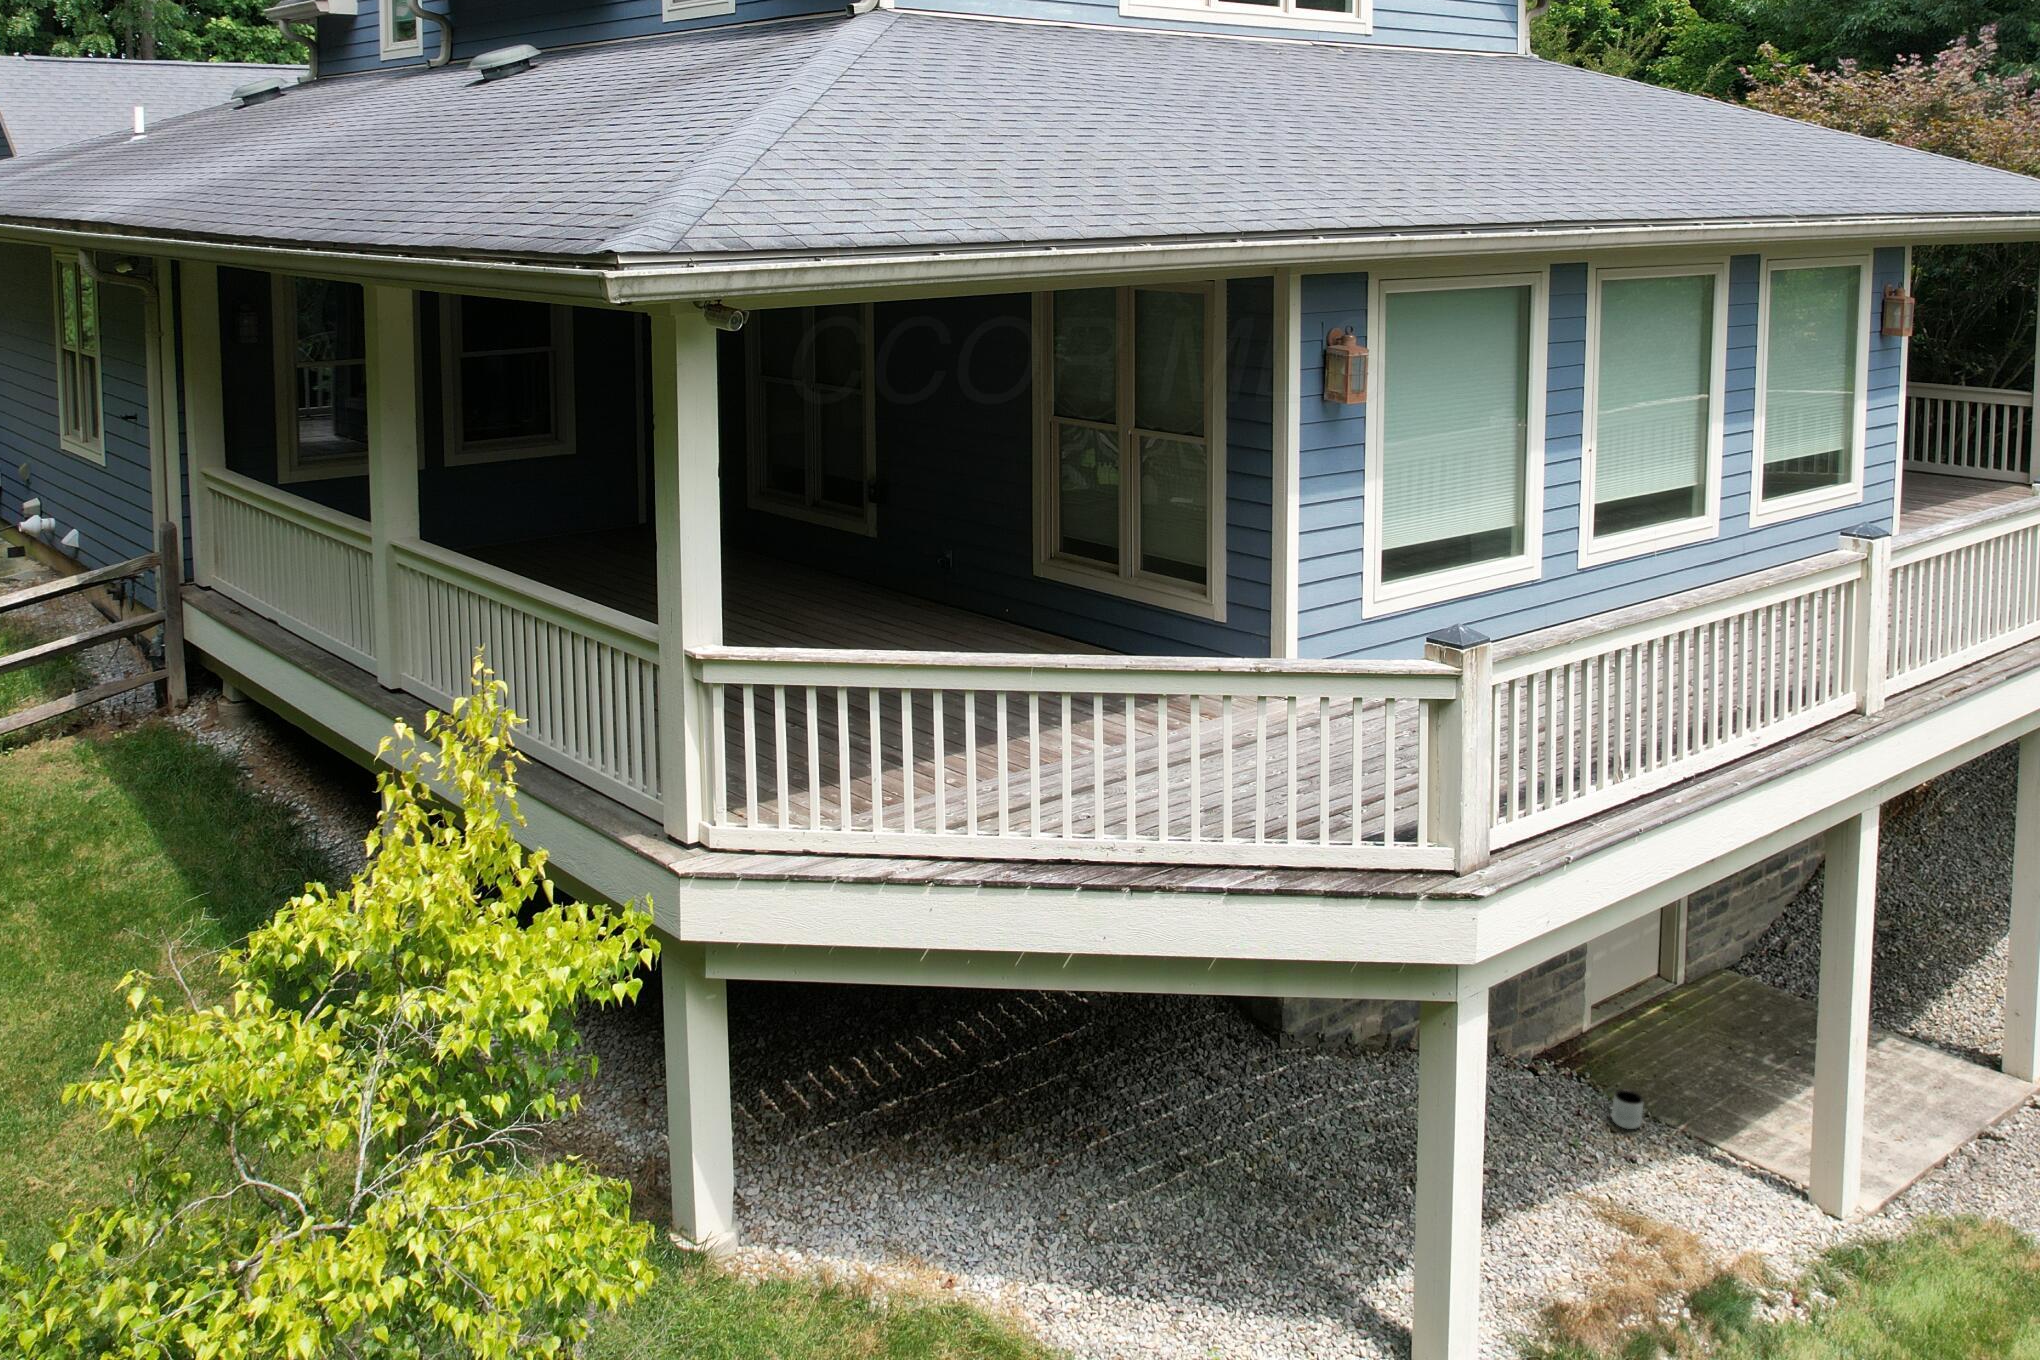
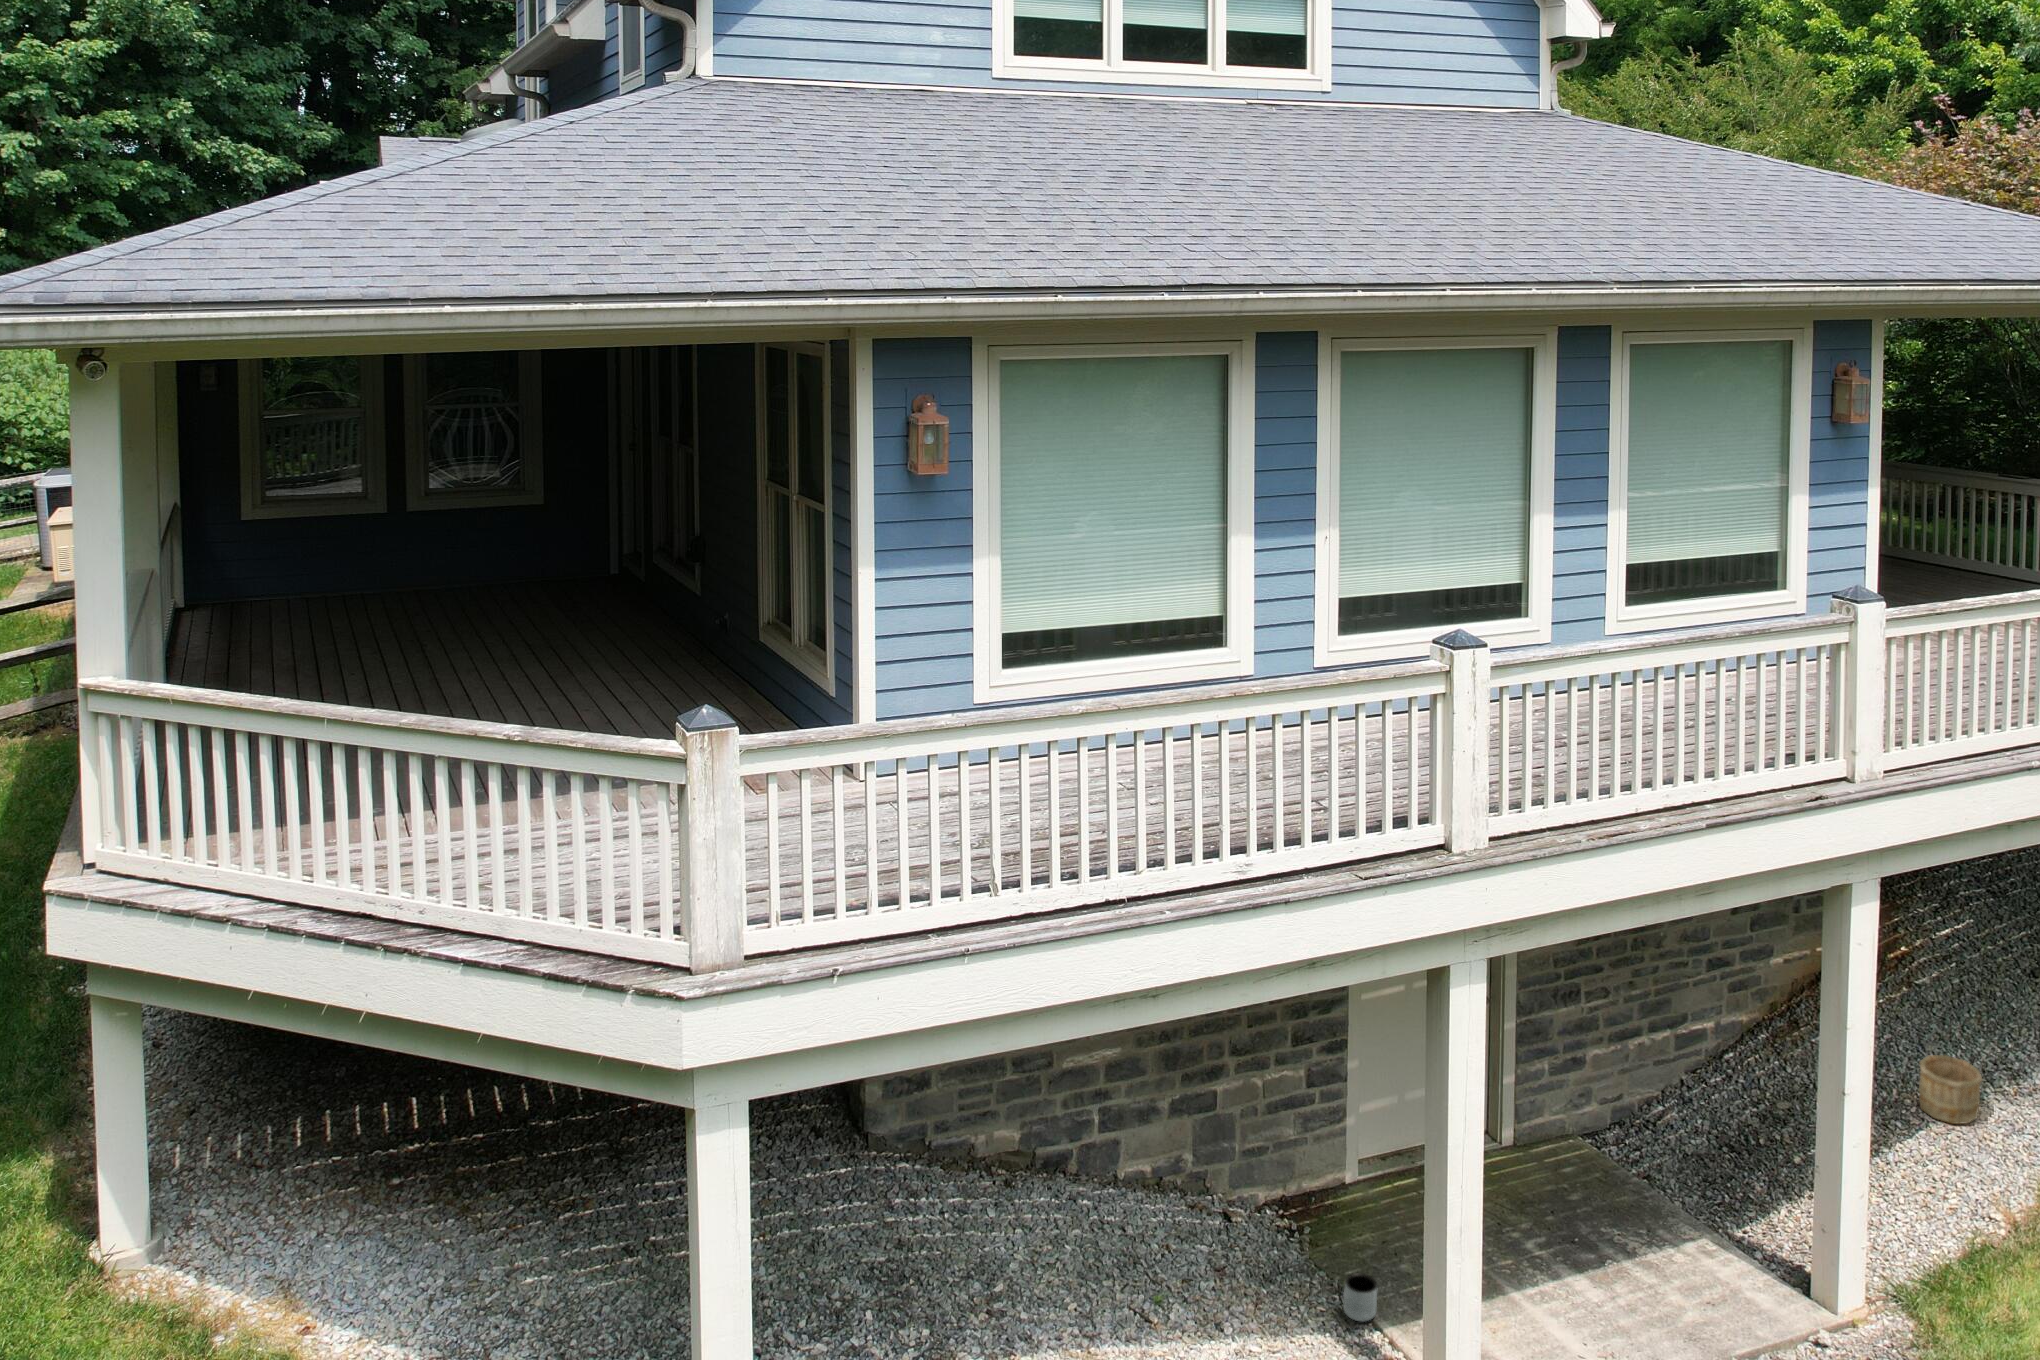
wooden bucket: none [1925,865,1980,920] -> present [1919,1055,1982,1124]

